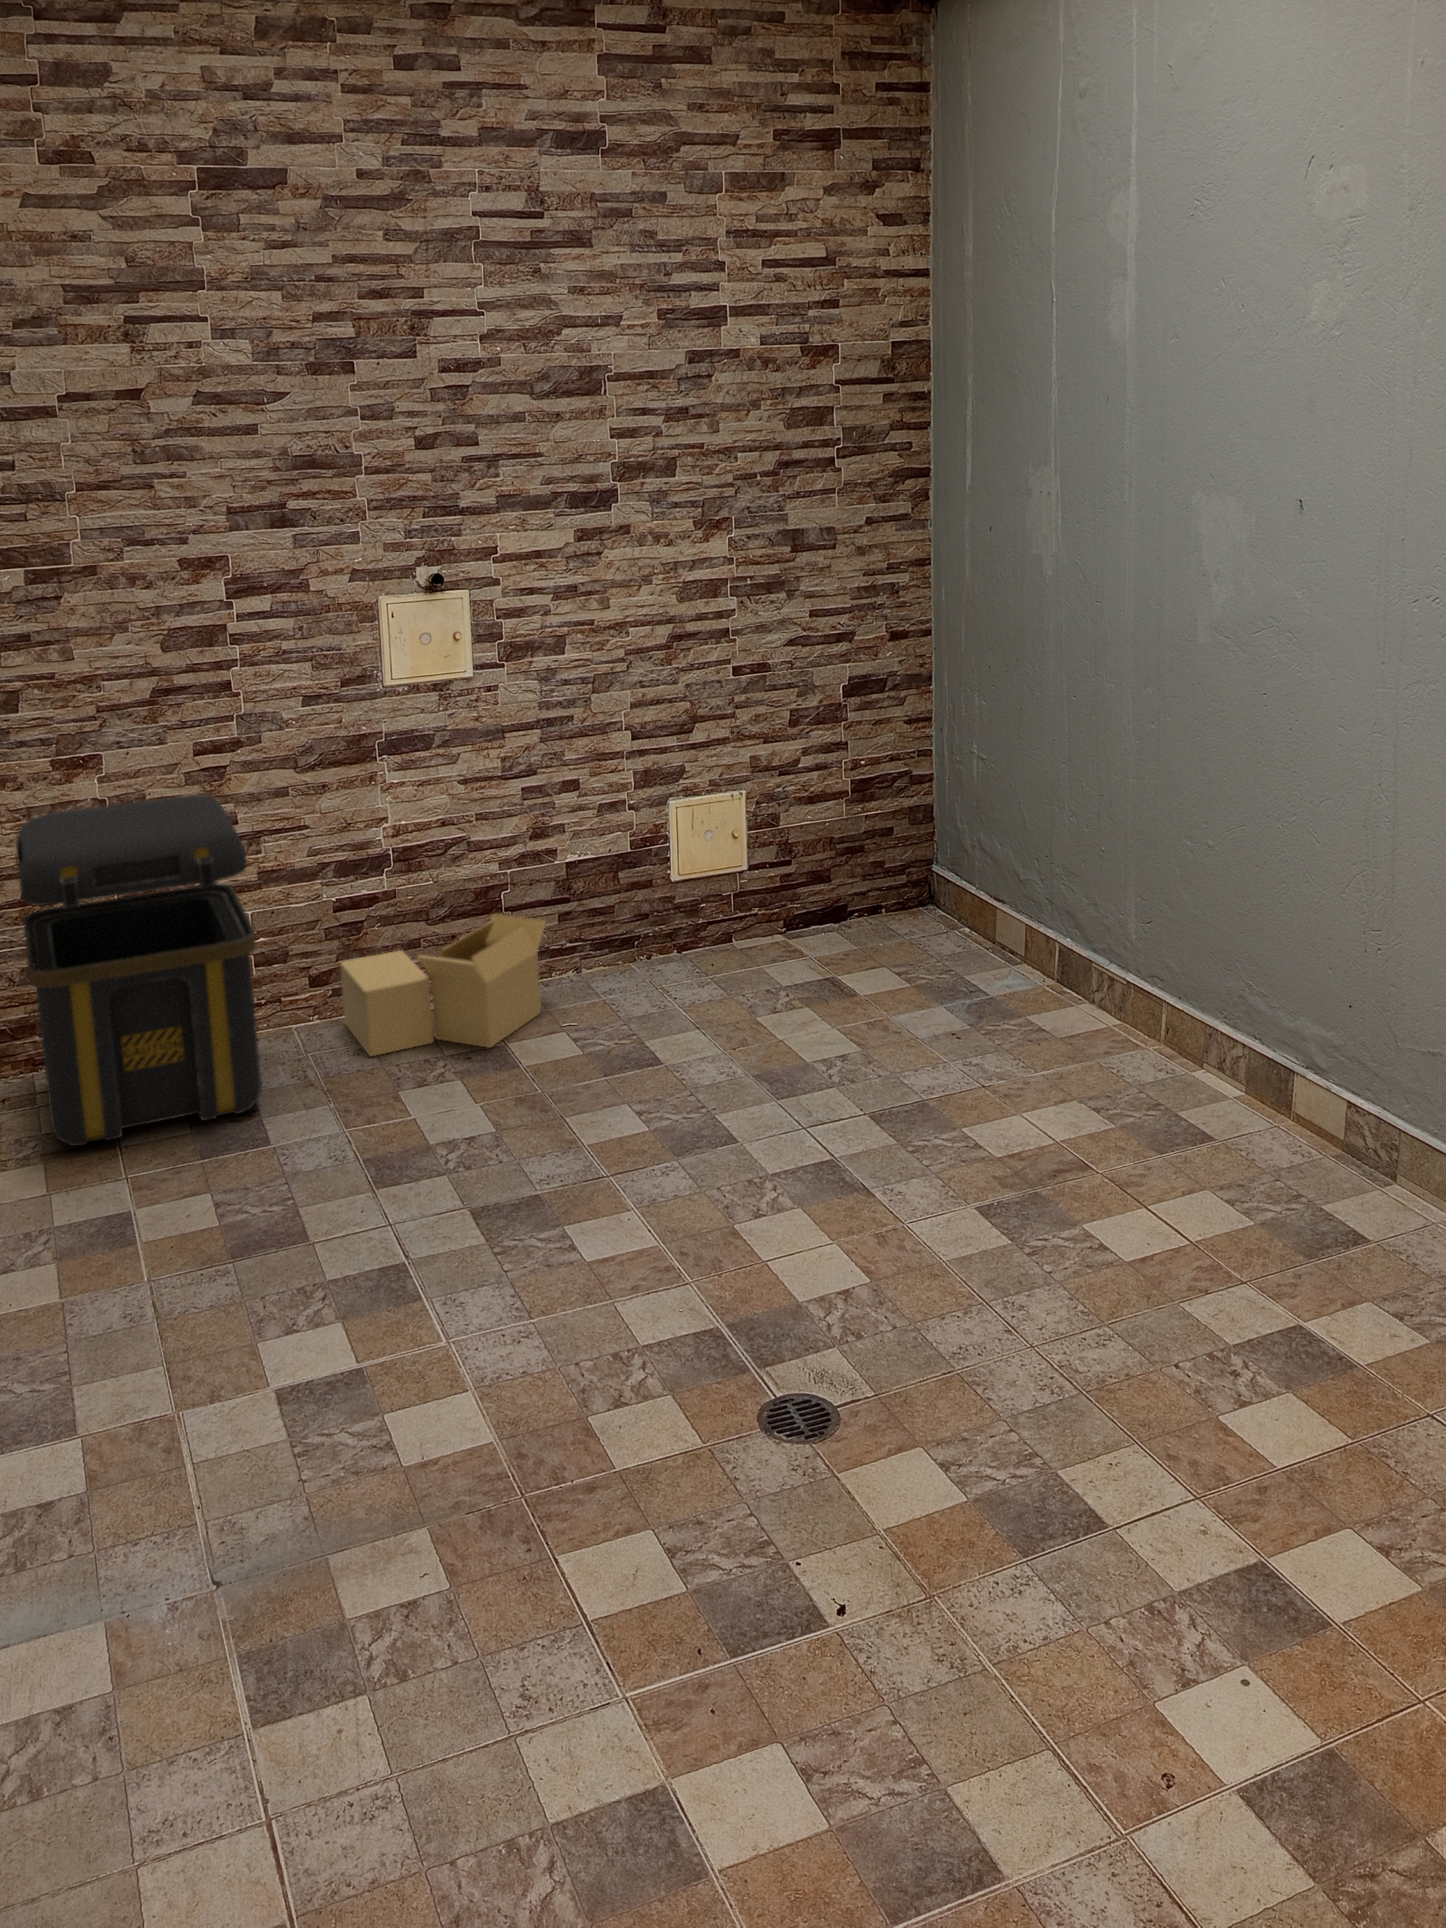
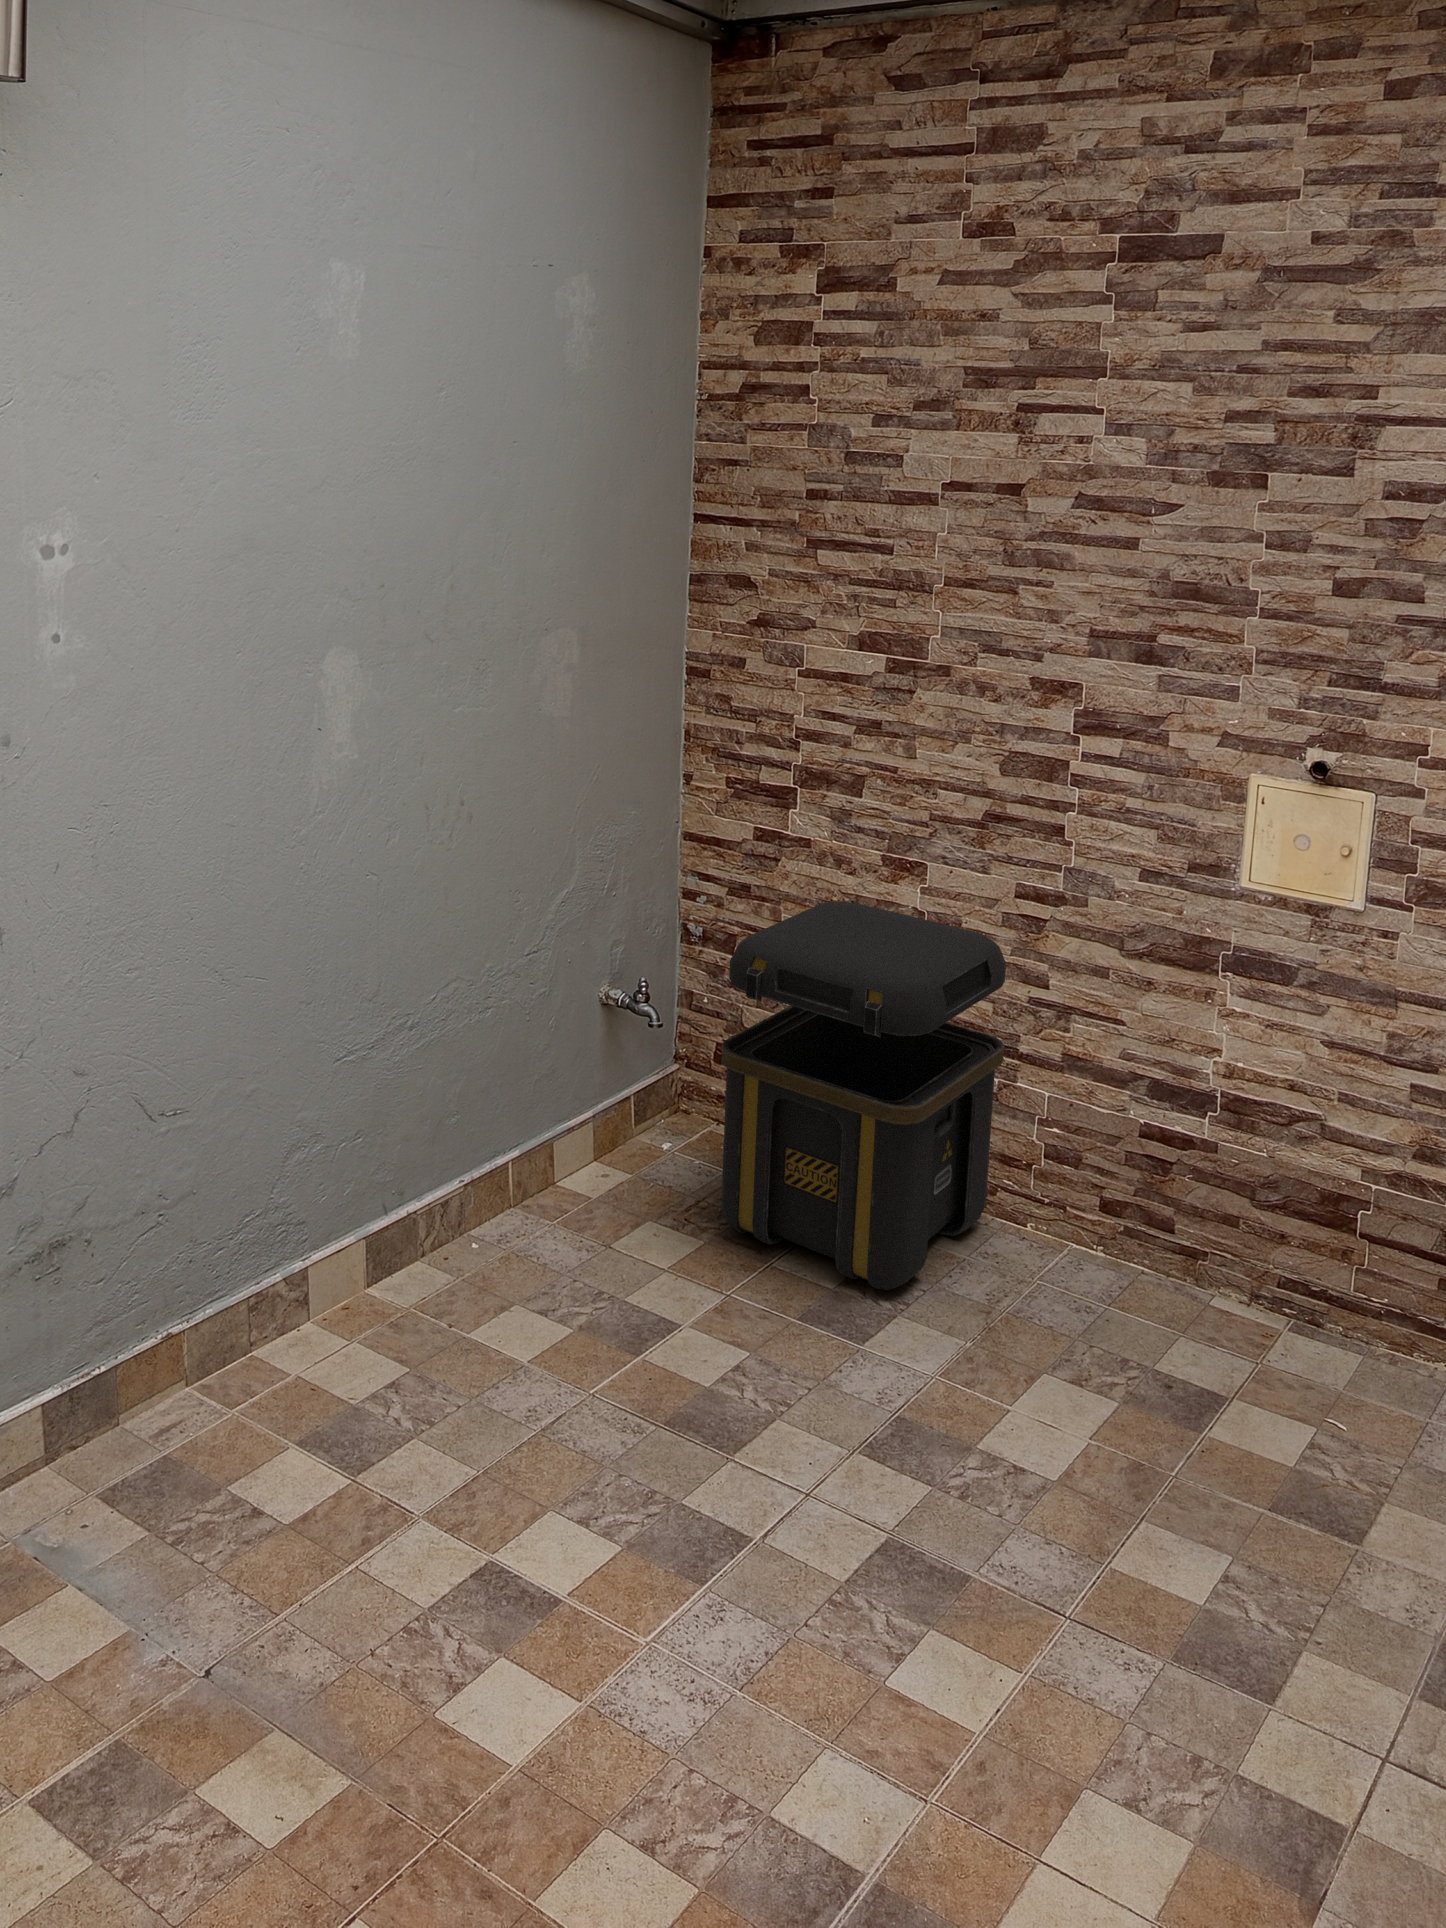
cardboard box: present [340,914,546,1056] -> none [1071,1188,1361,1391]

